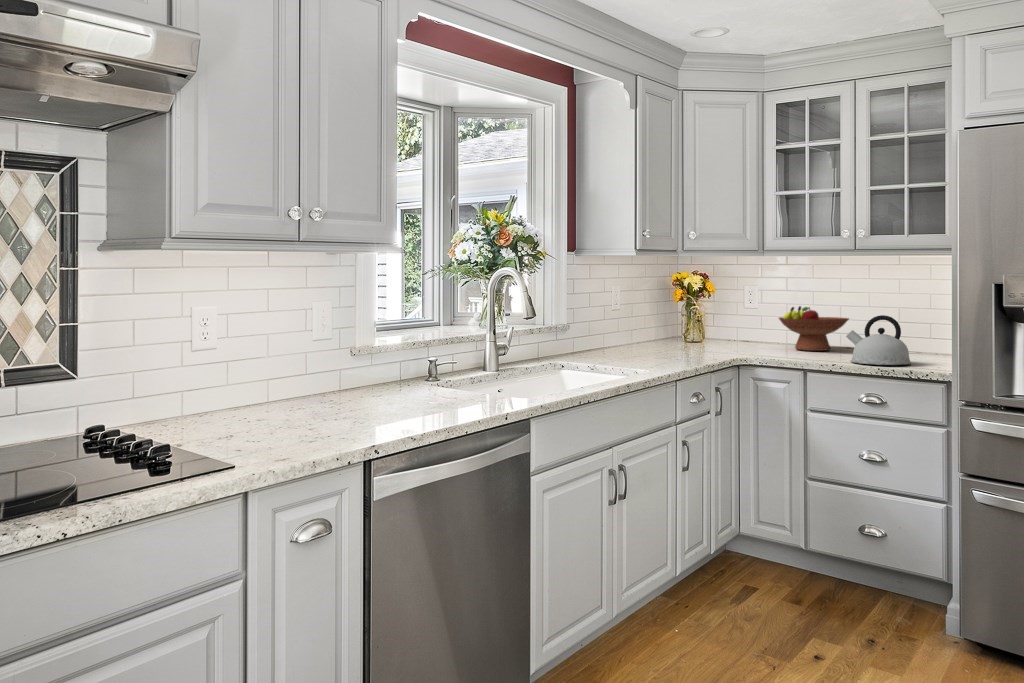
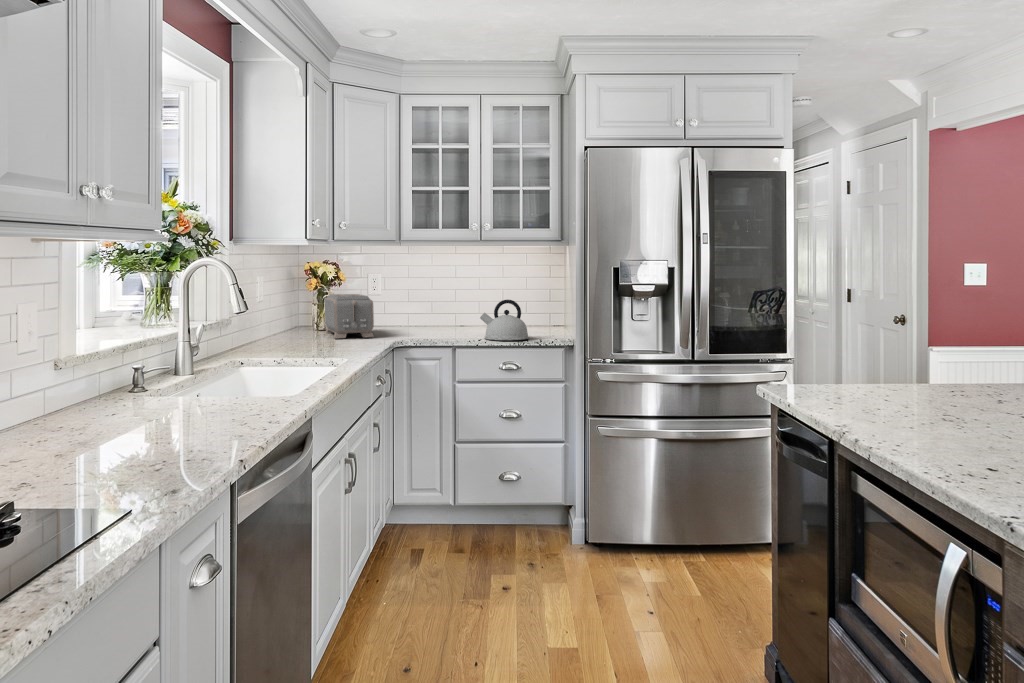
fruit bowl: present [779,306,849,351] -> none [408,292,467,331]
toaster: none [680,307,724,352] -> present [325,294,374,338]

